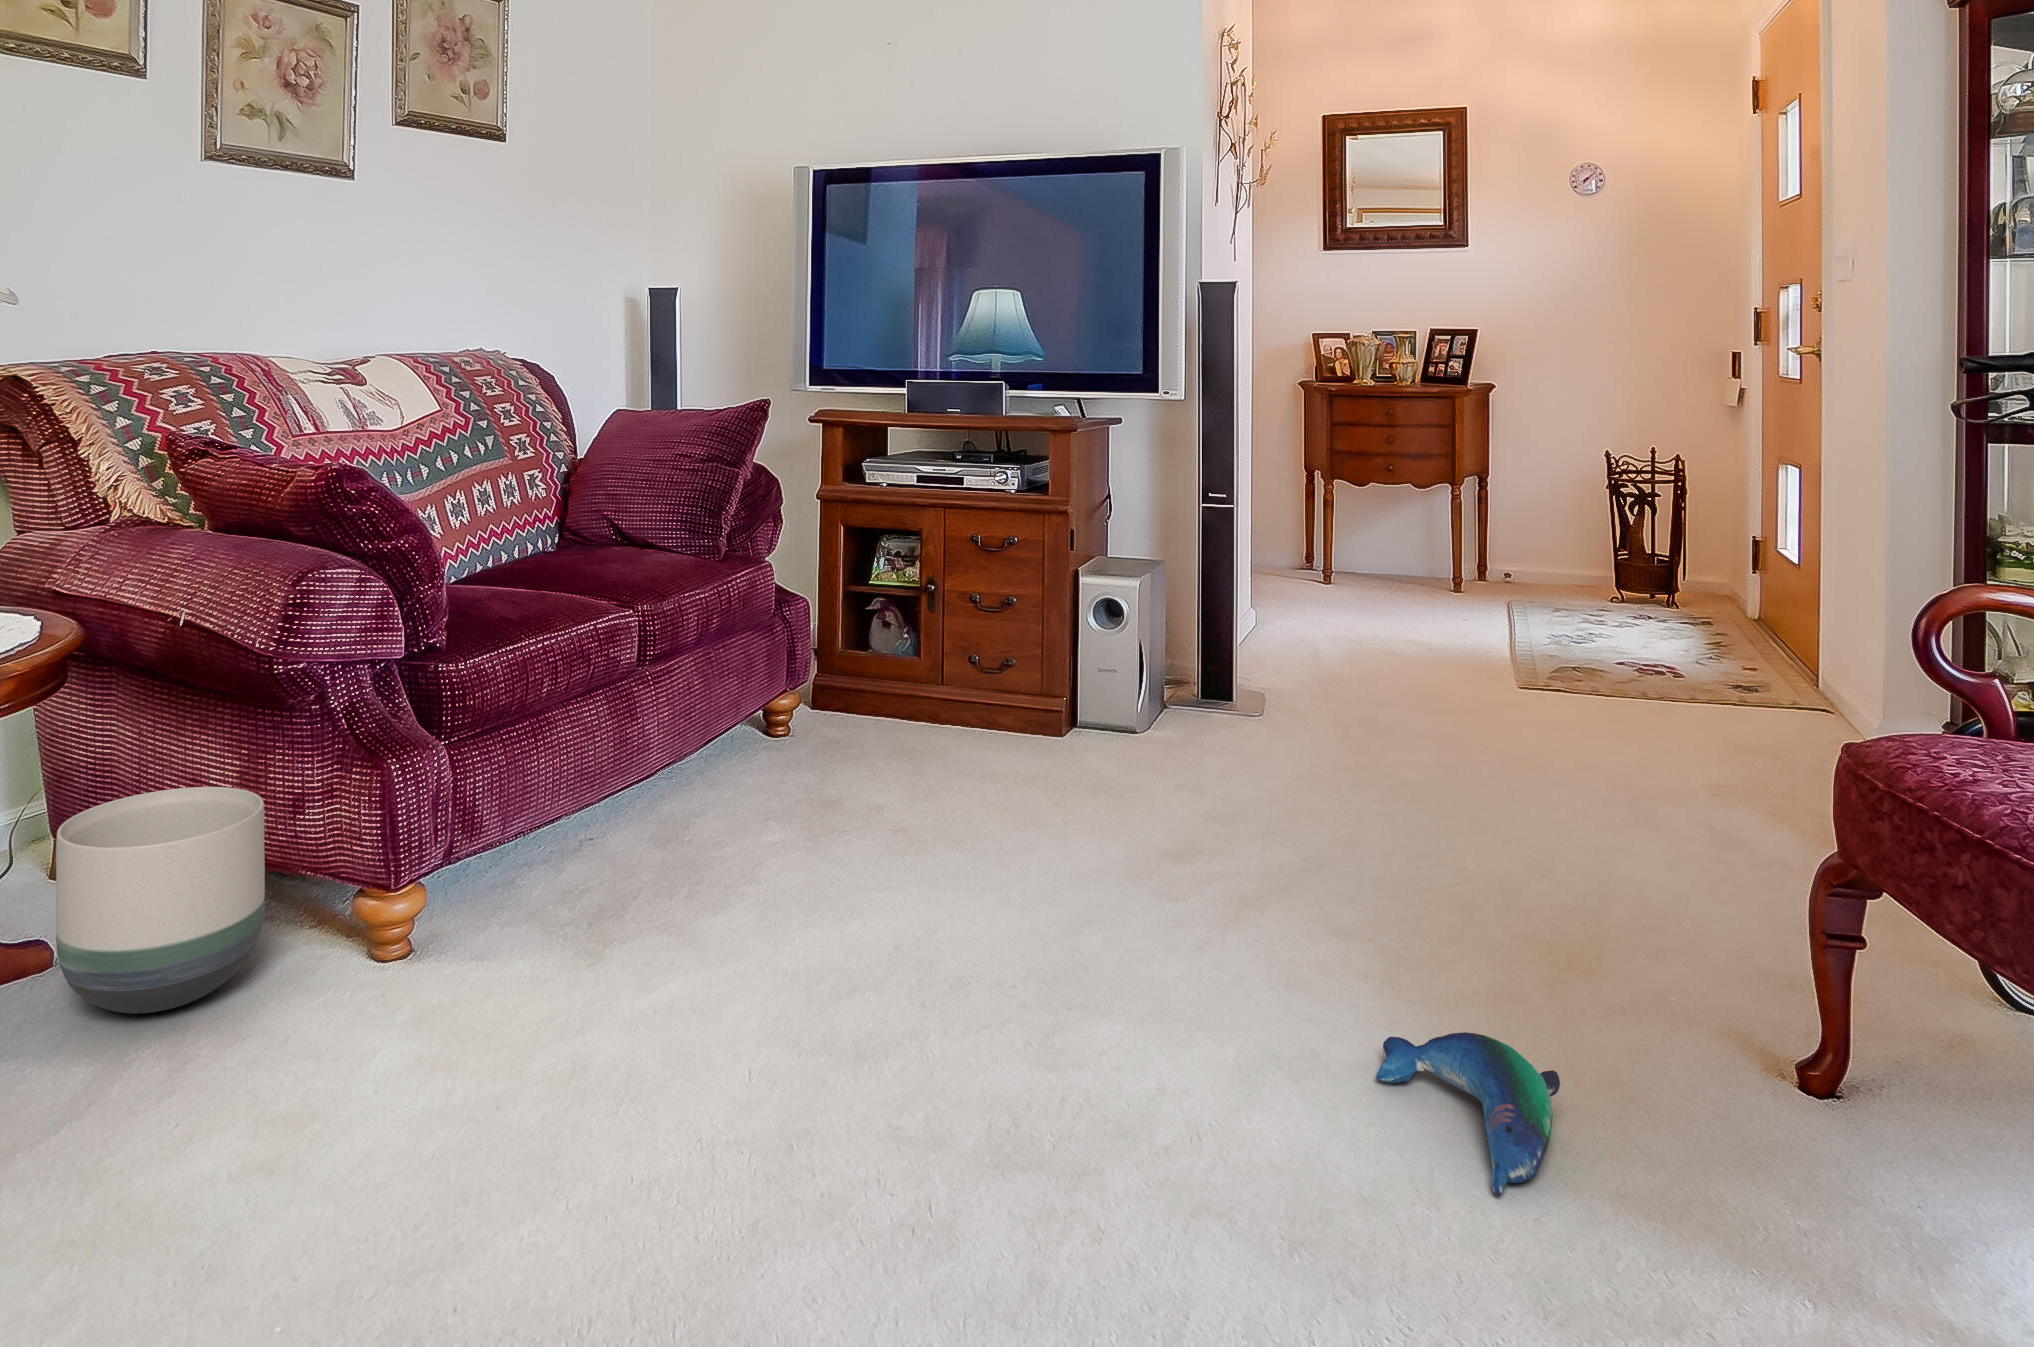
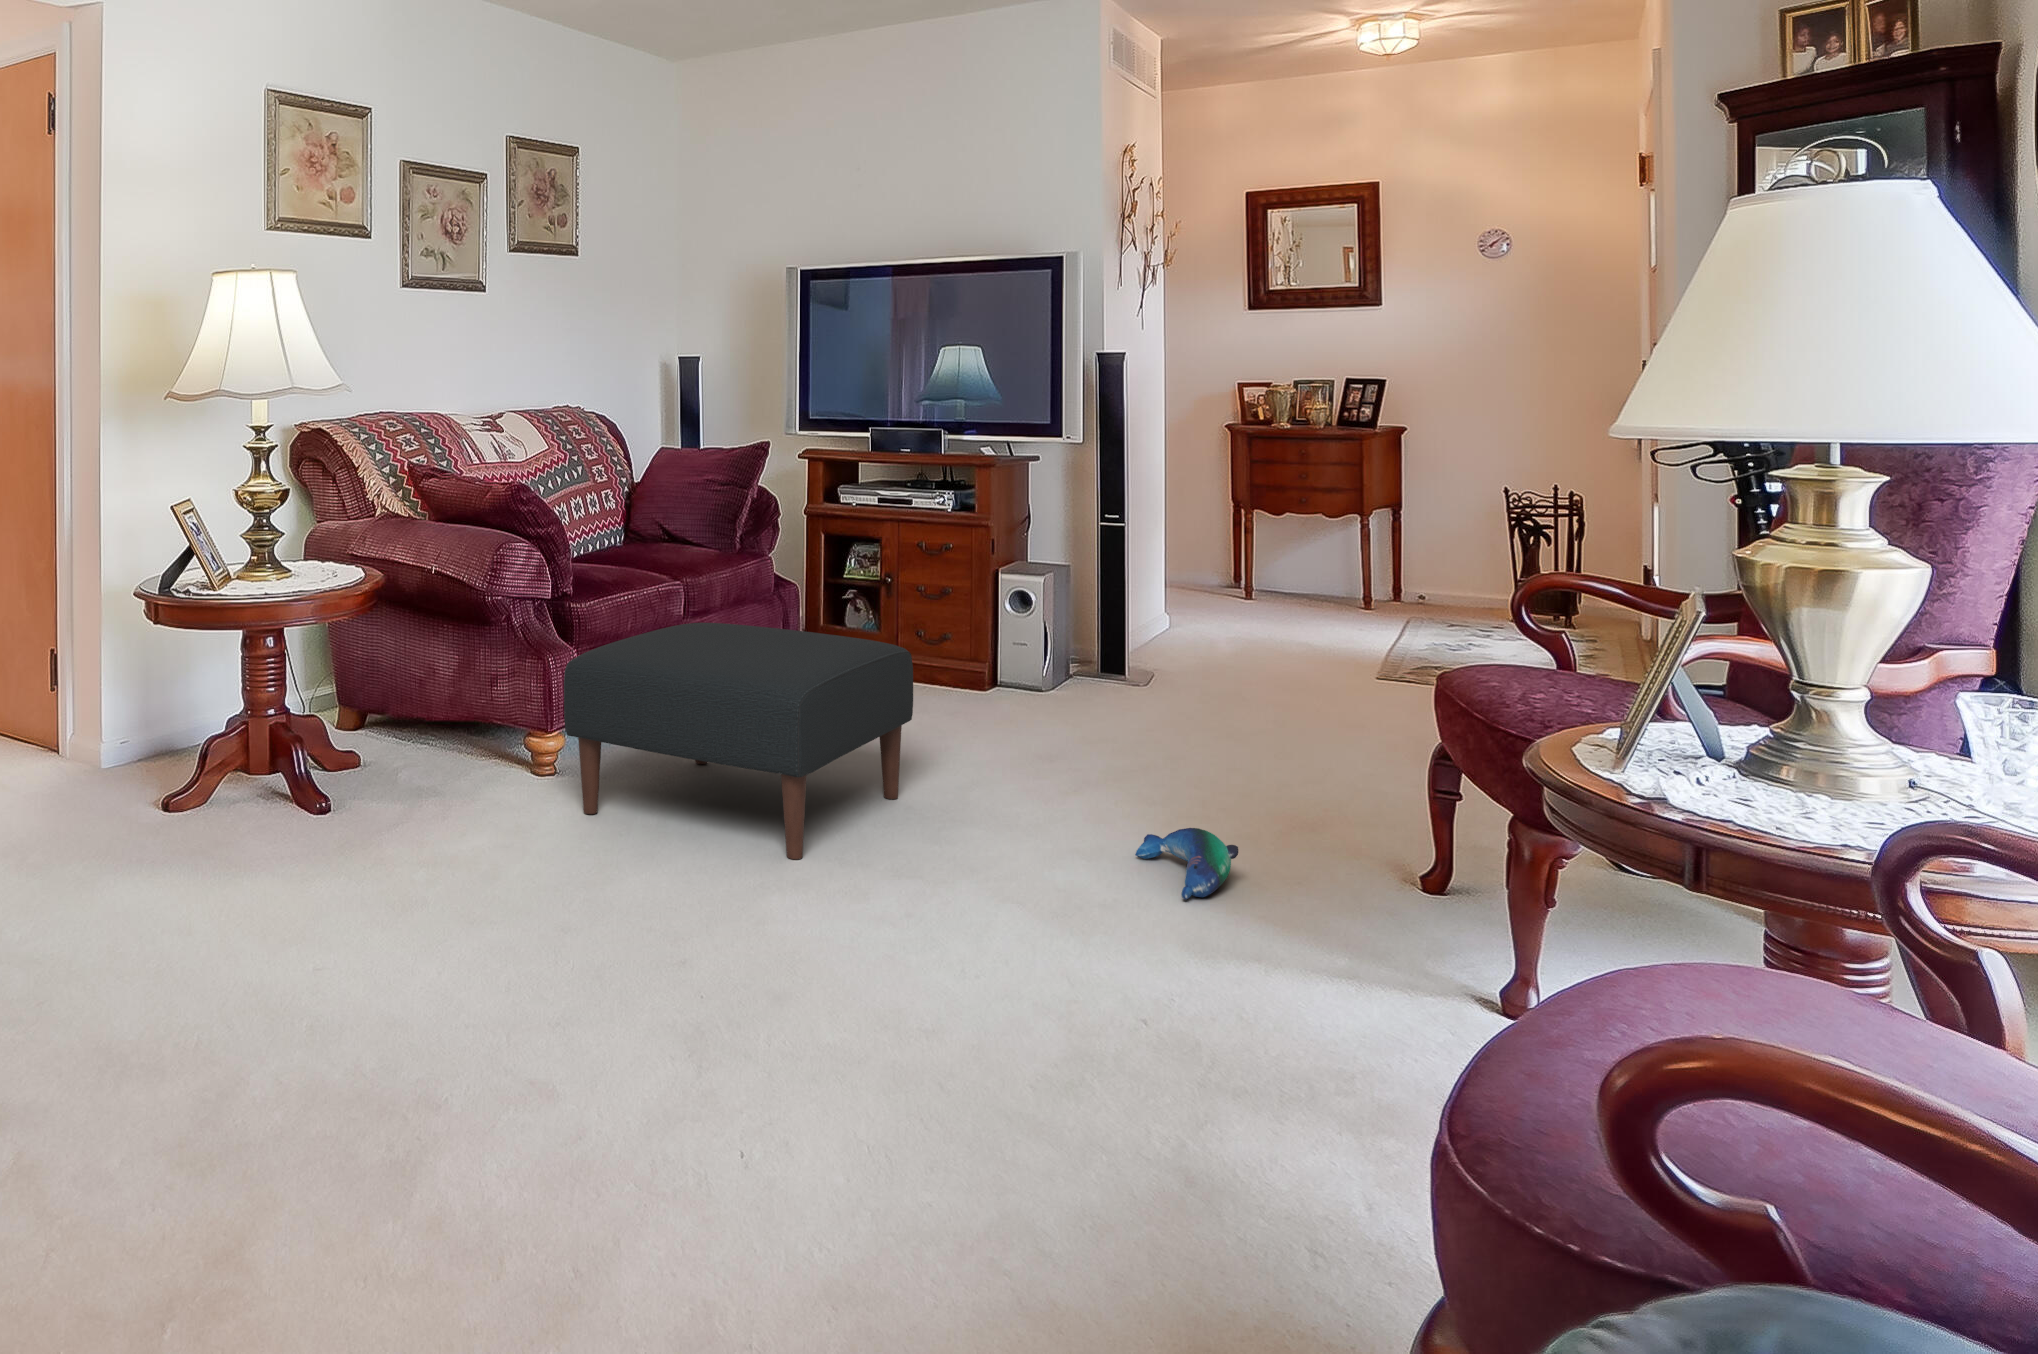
ottoman: none [395,689,1001,1158] -> present [564,623,913,859]
planter: present [56,787,265,1014] -> none [379,666,481,783]

